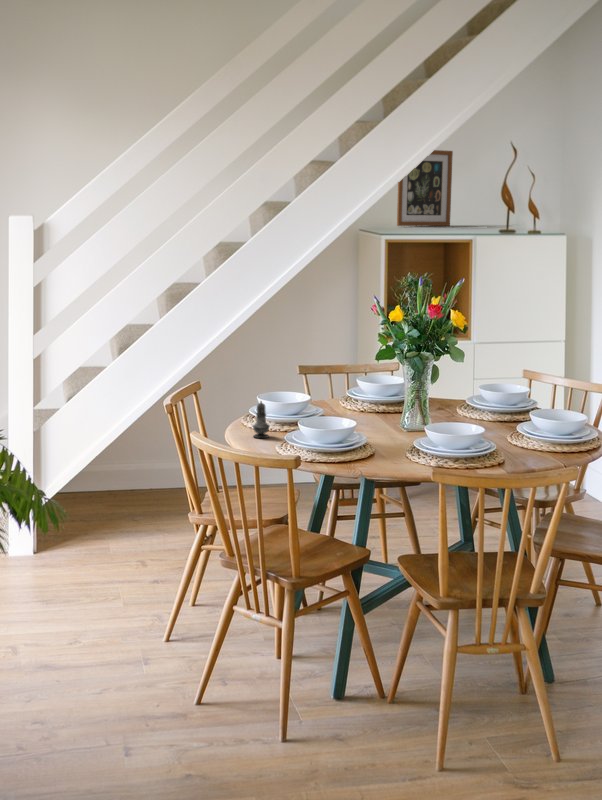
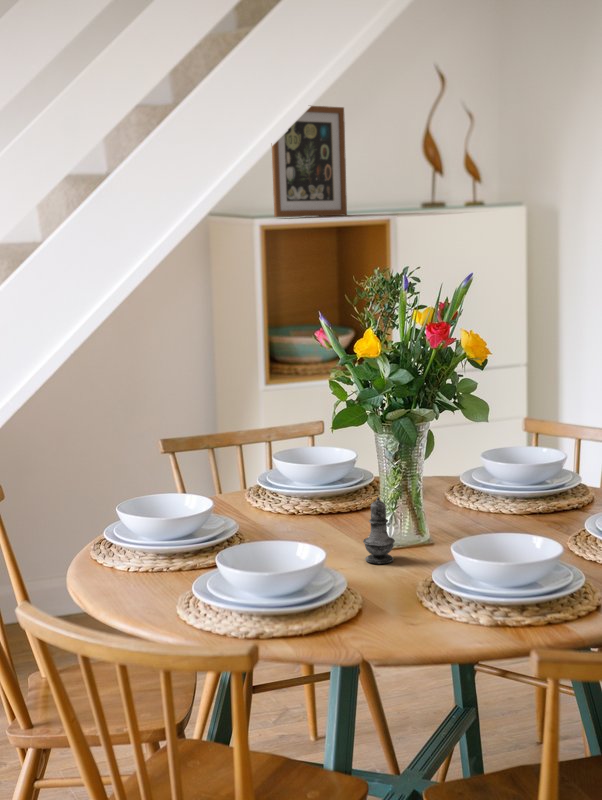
salt shaker: present [252,401,270,438] -> present [363,497,395,564]

